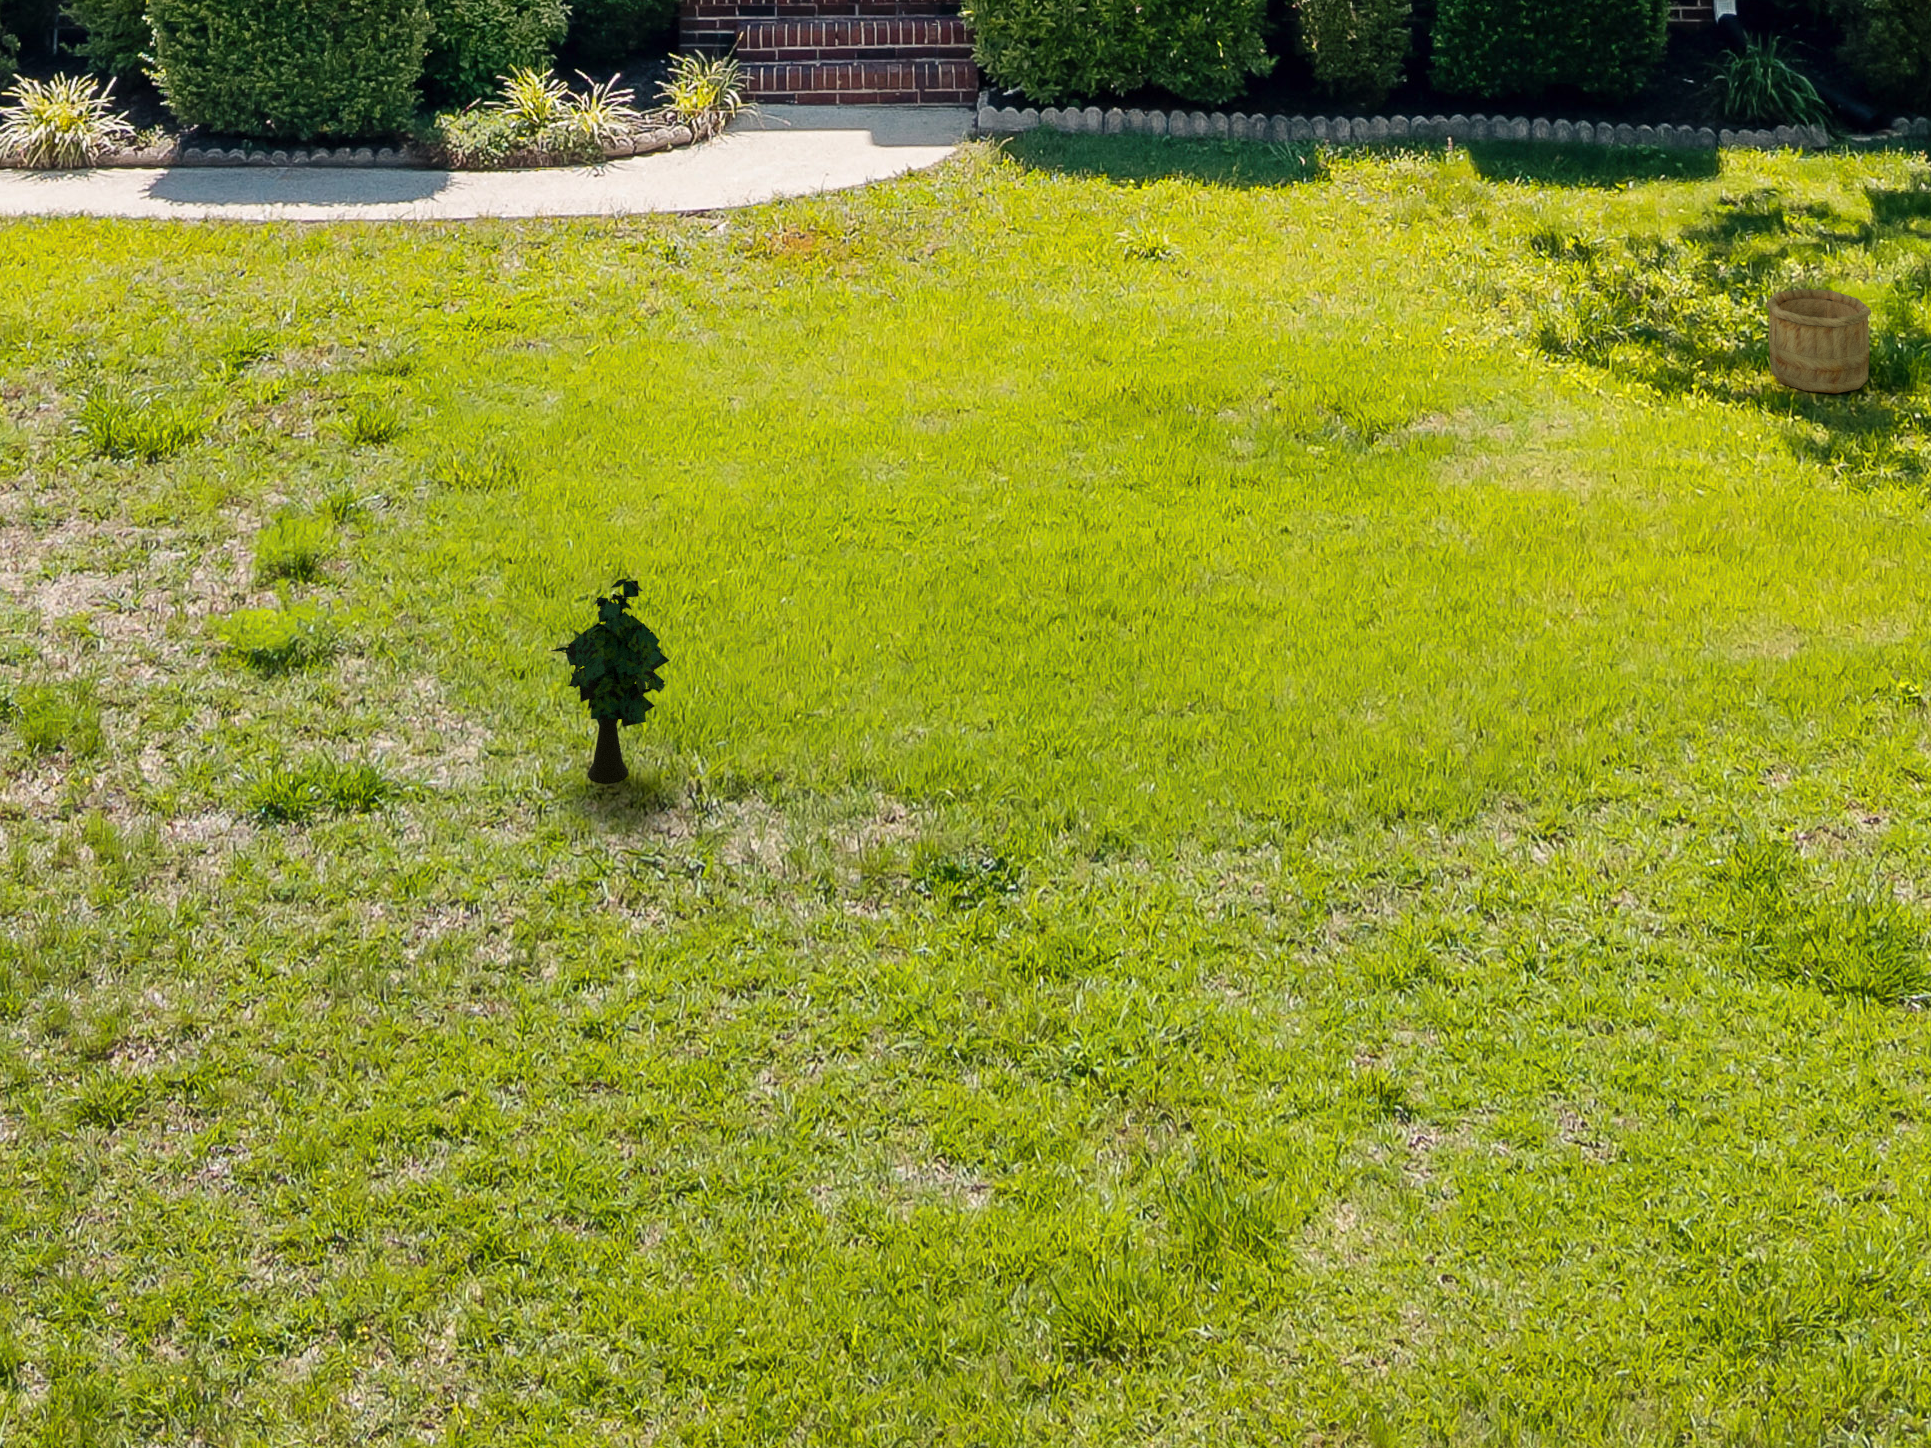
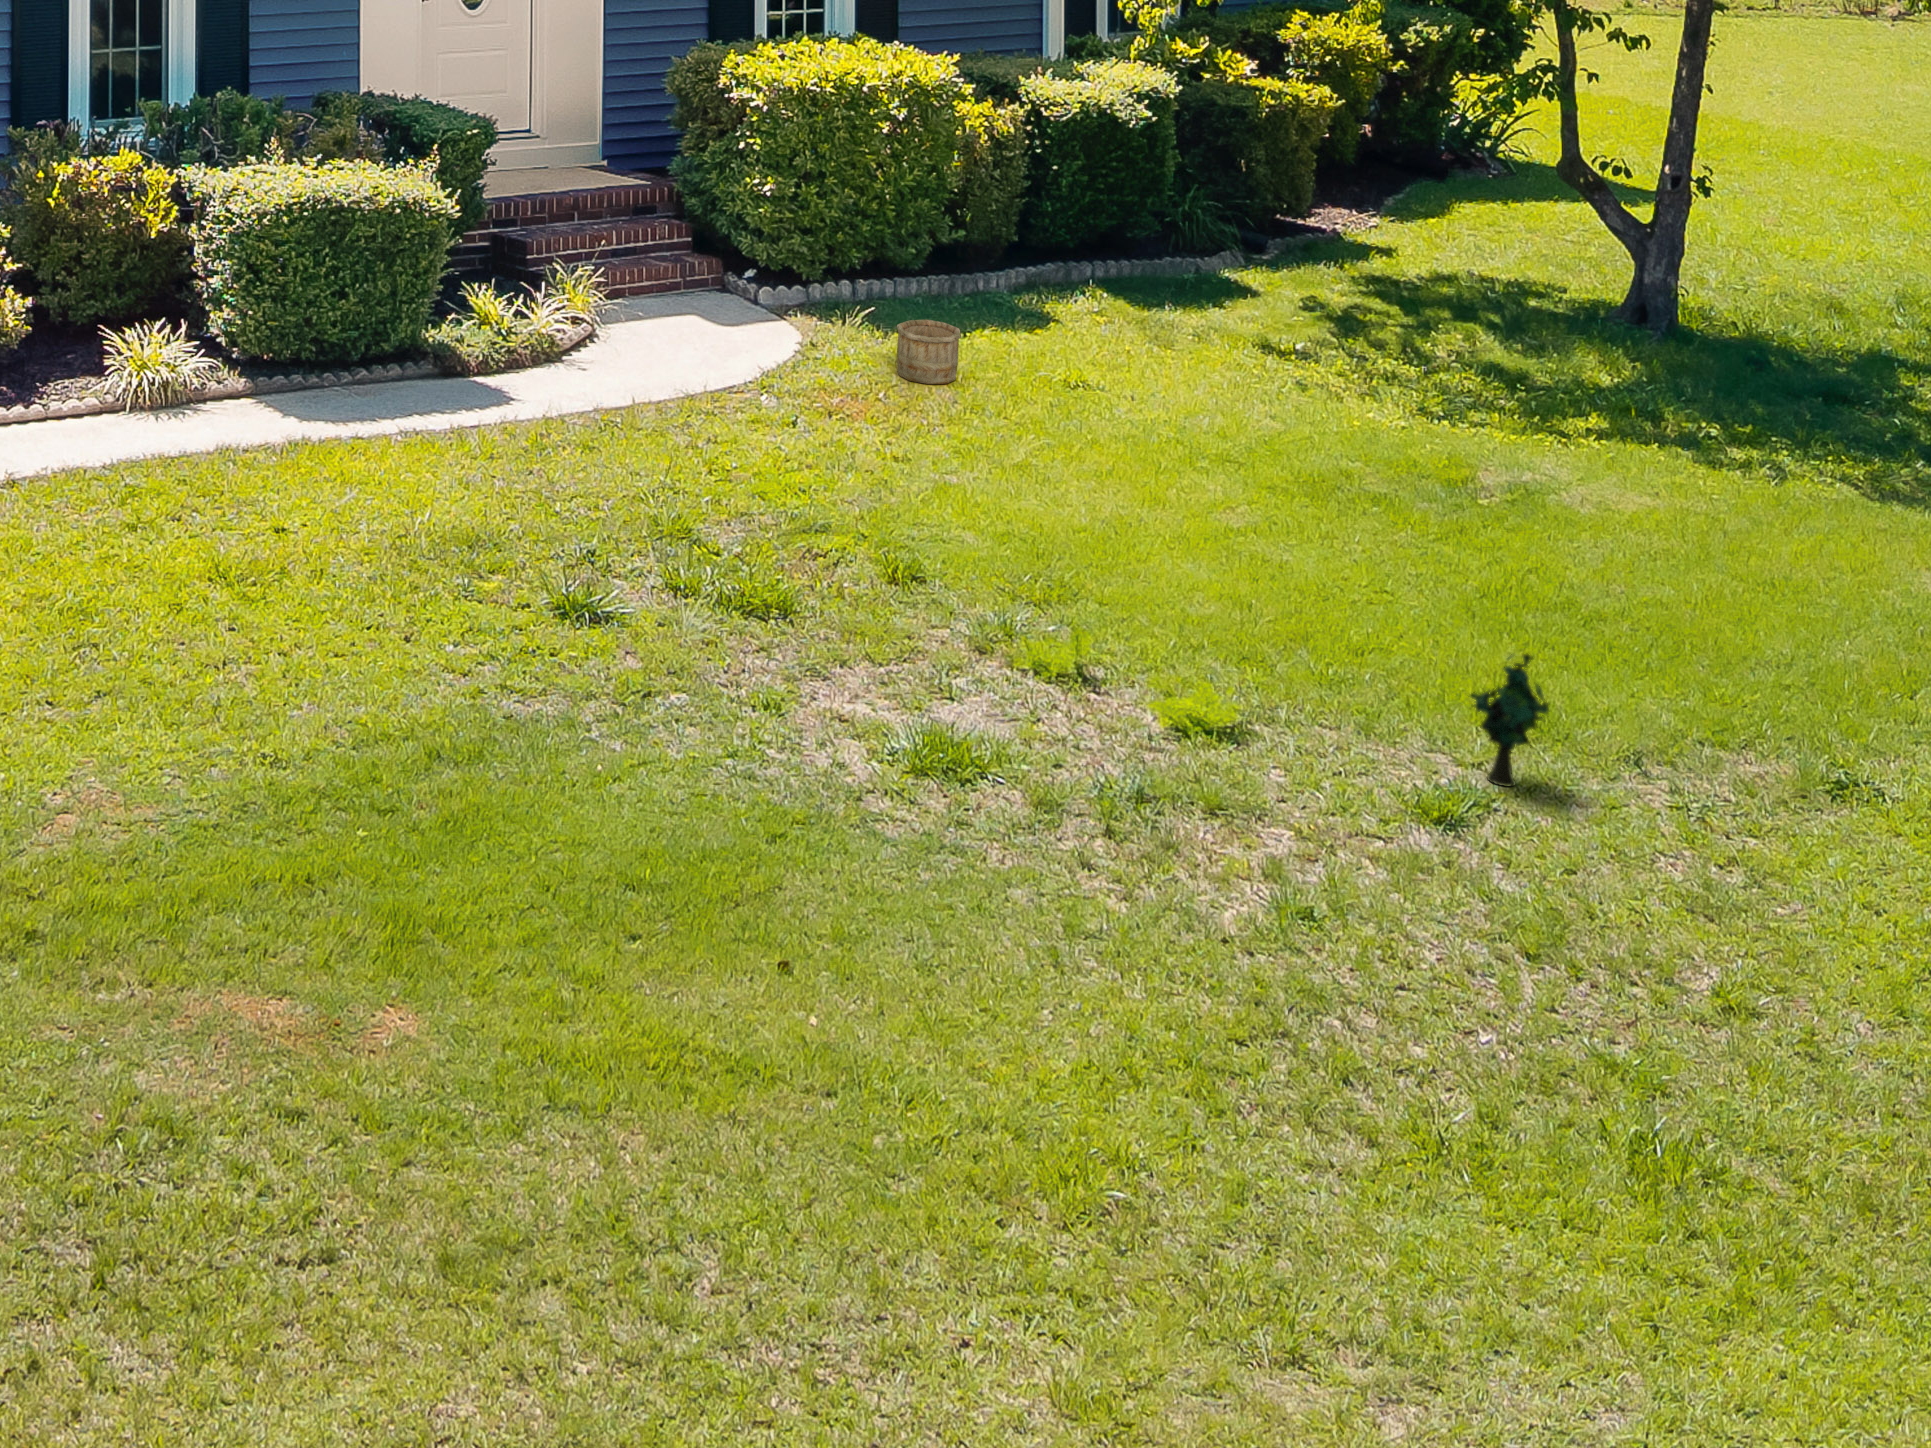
wooden bucket: present [1766,289,1871,393] -> present [897,320,961,384]

